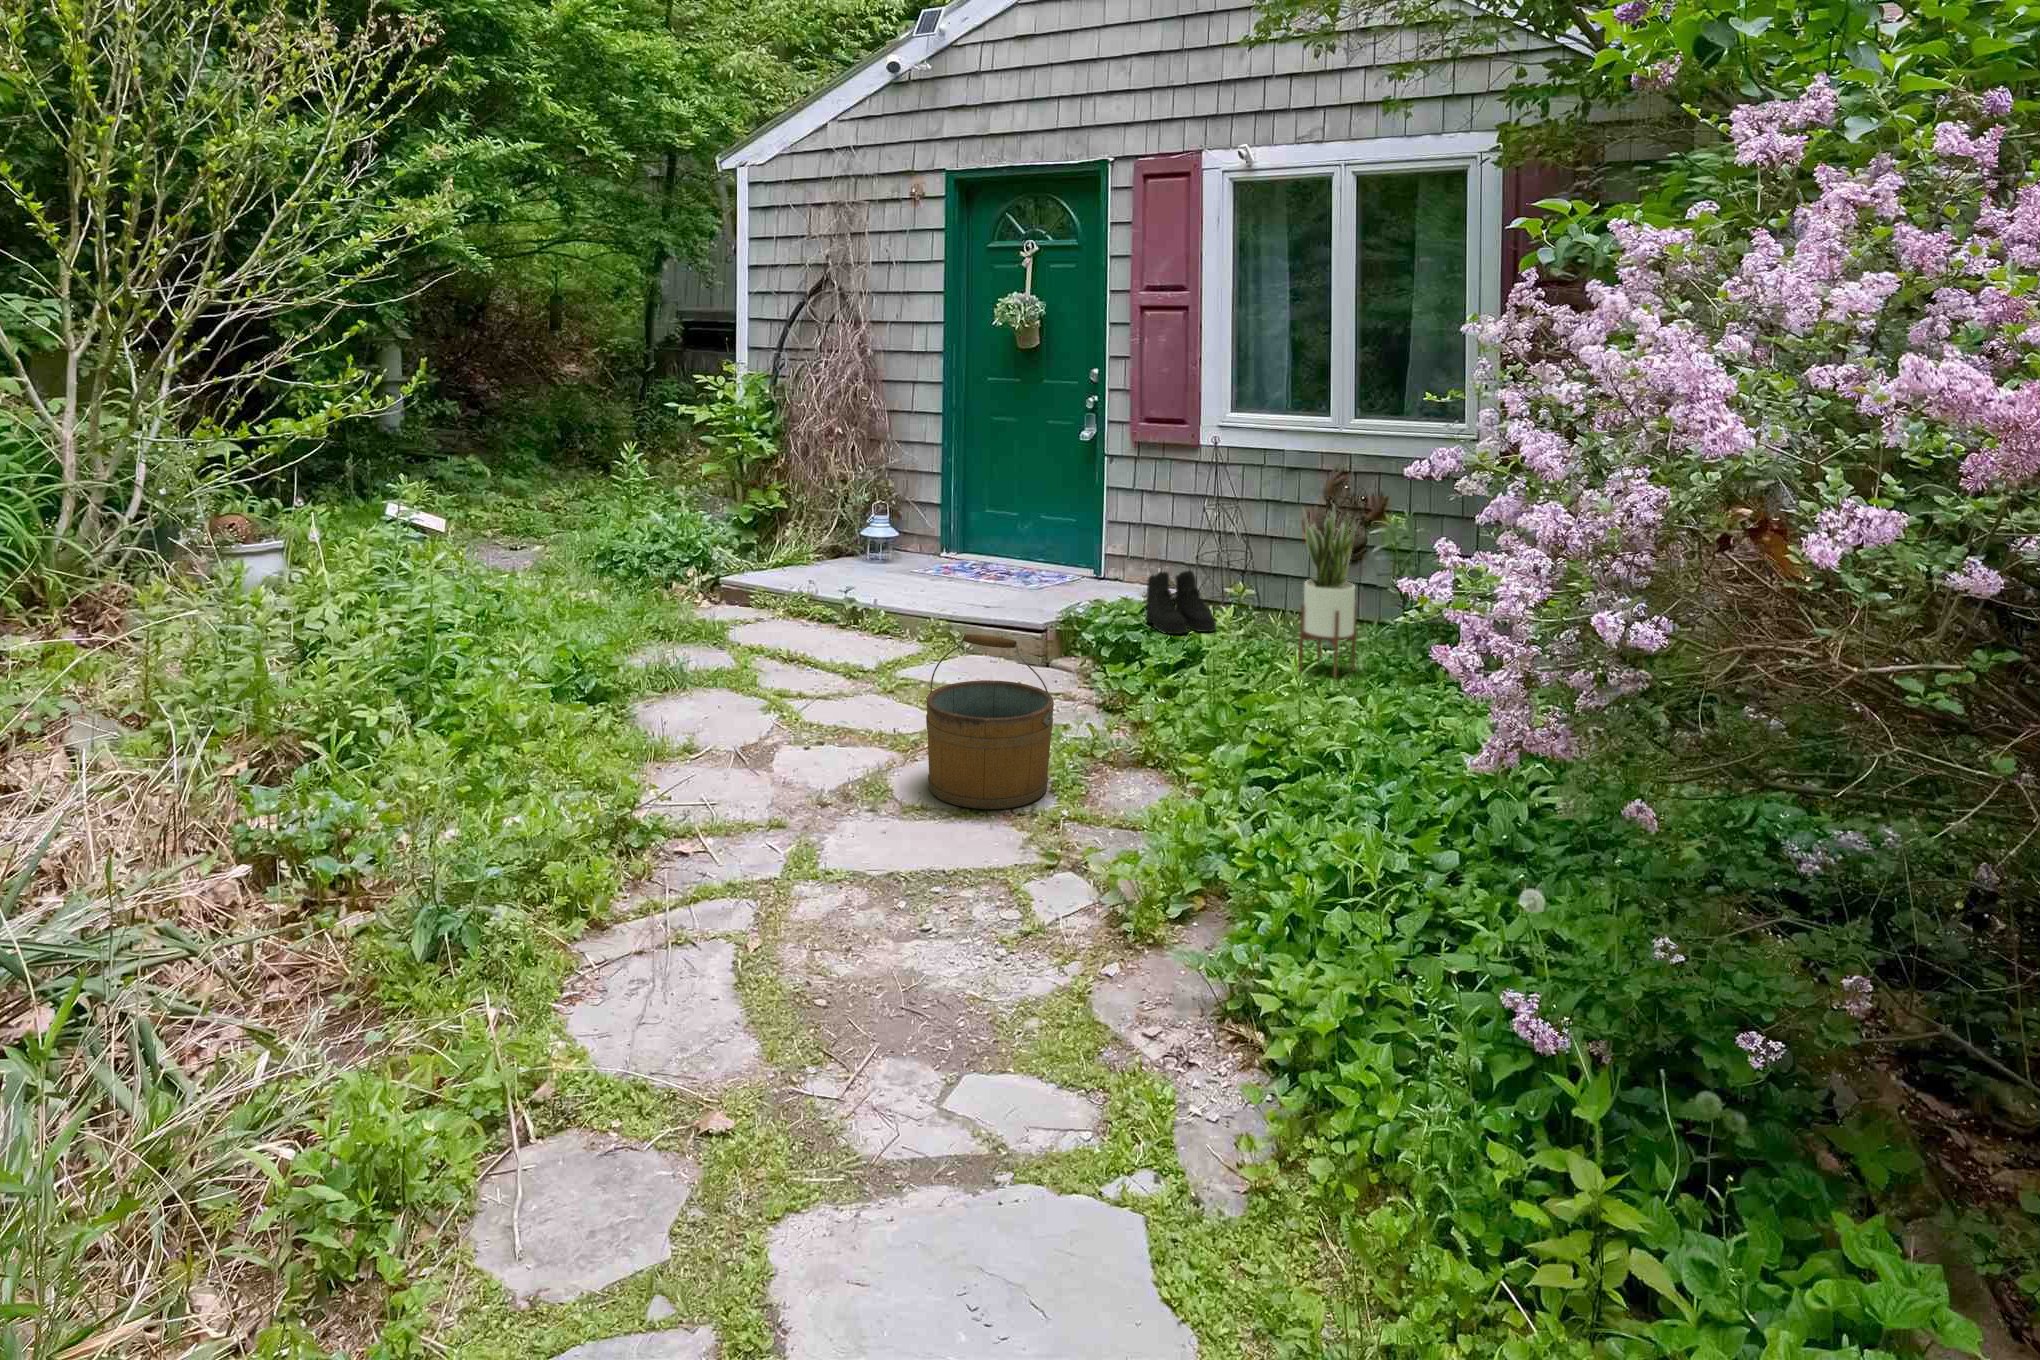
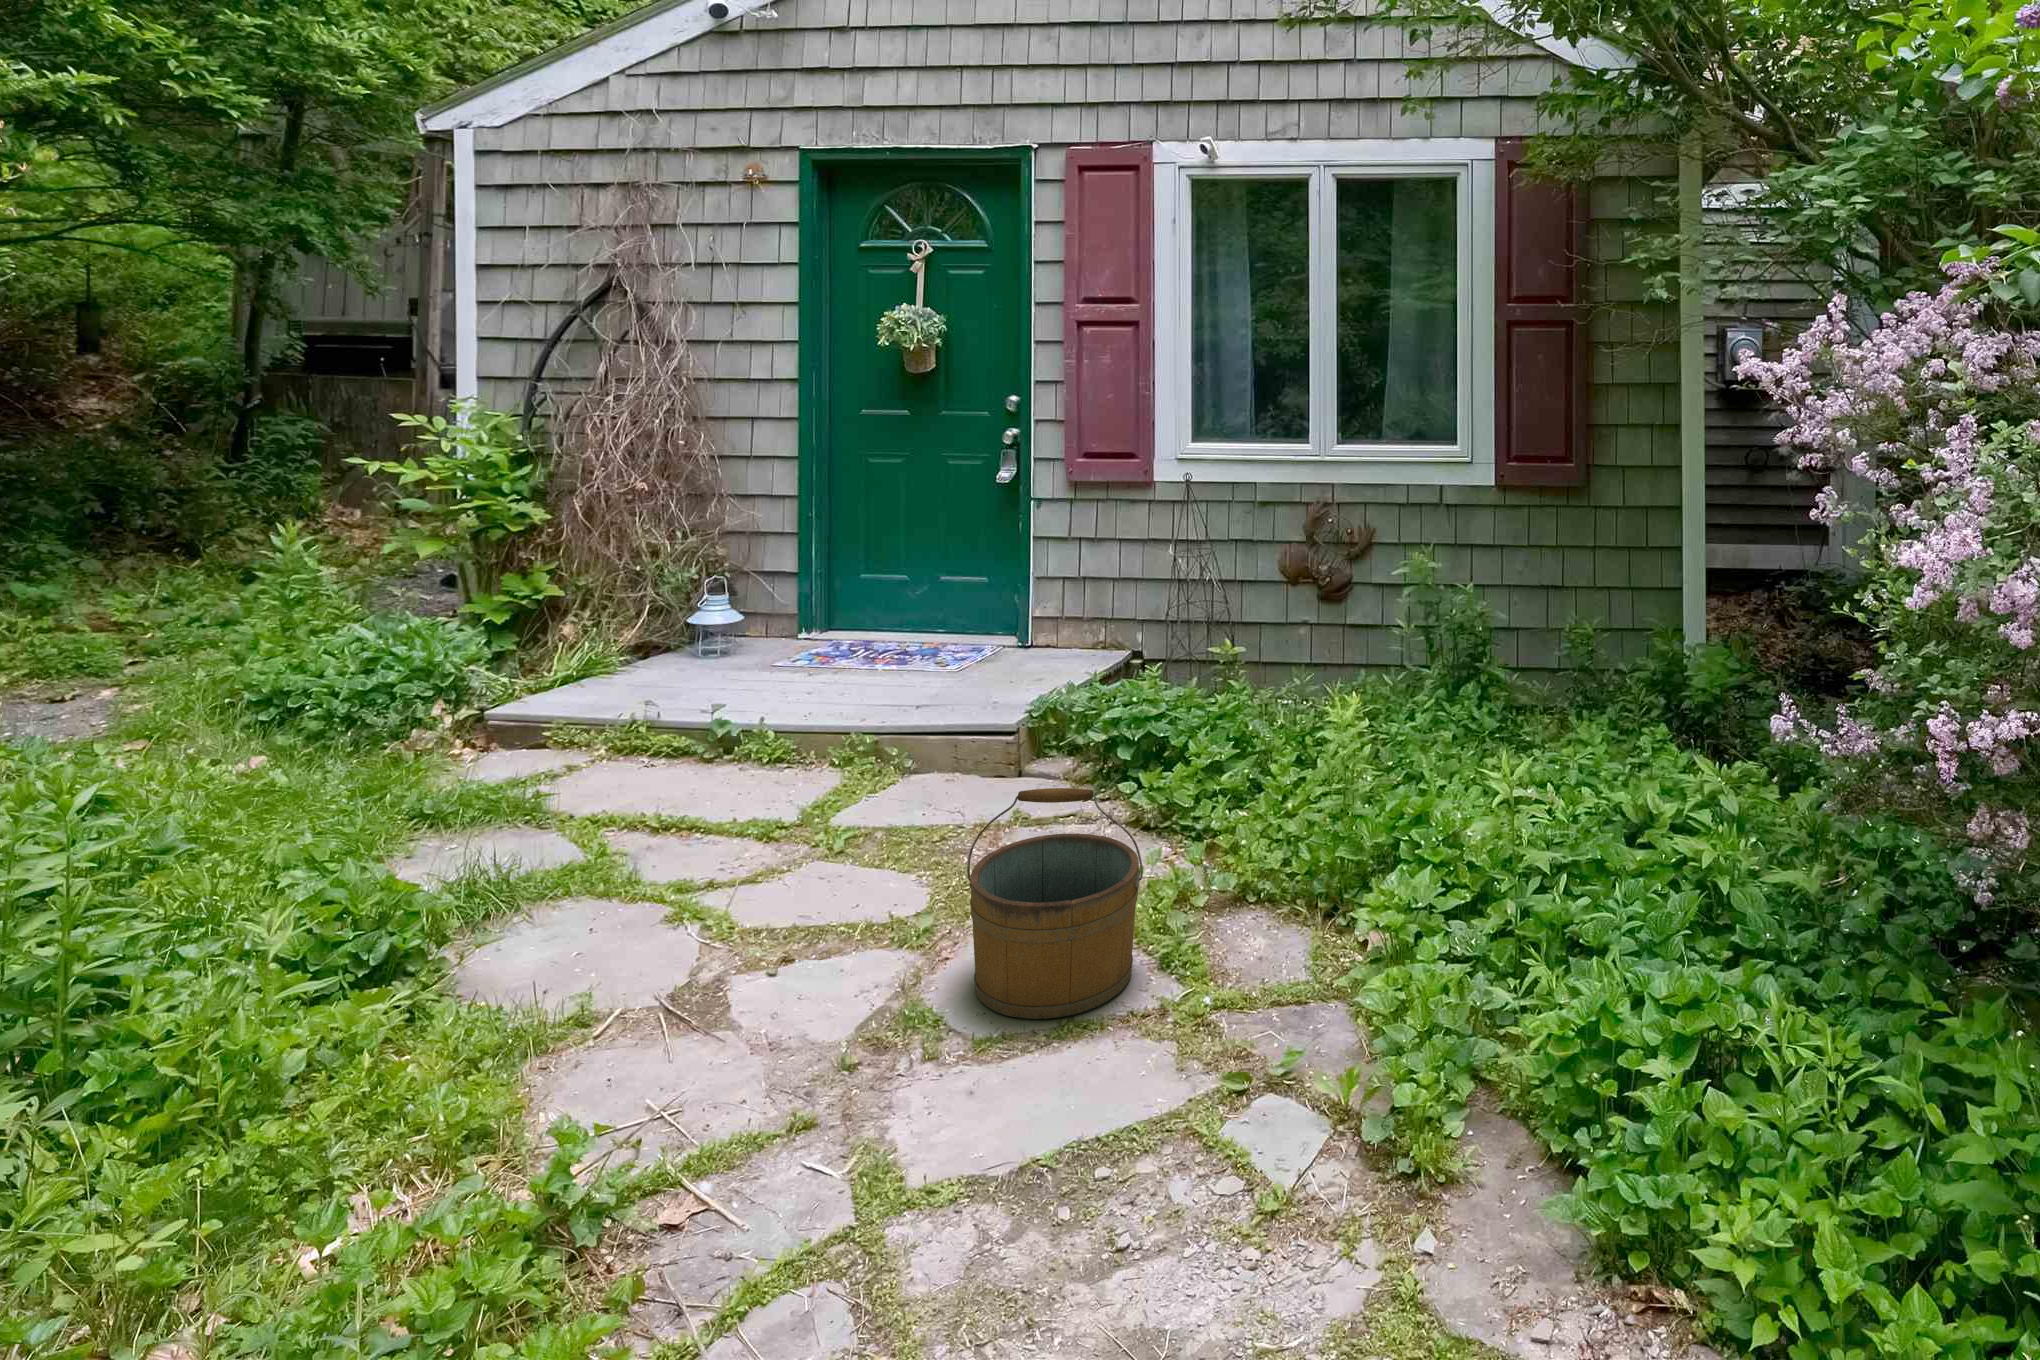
potted plant: present [1299,506,1357,678] -> none [1354,556,1411,750]
boots: present [1146,570,1216,634] -> none [1134,634,1222,715]

